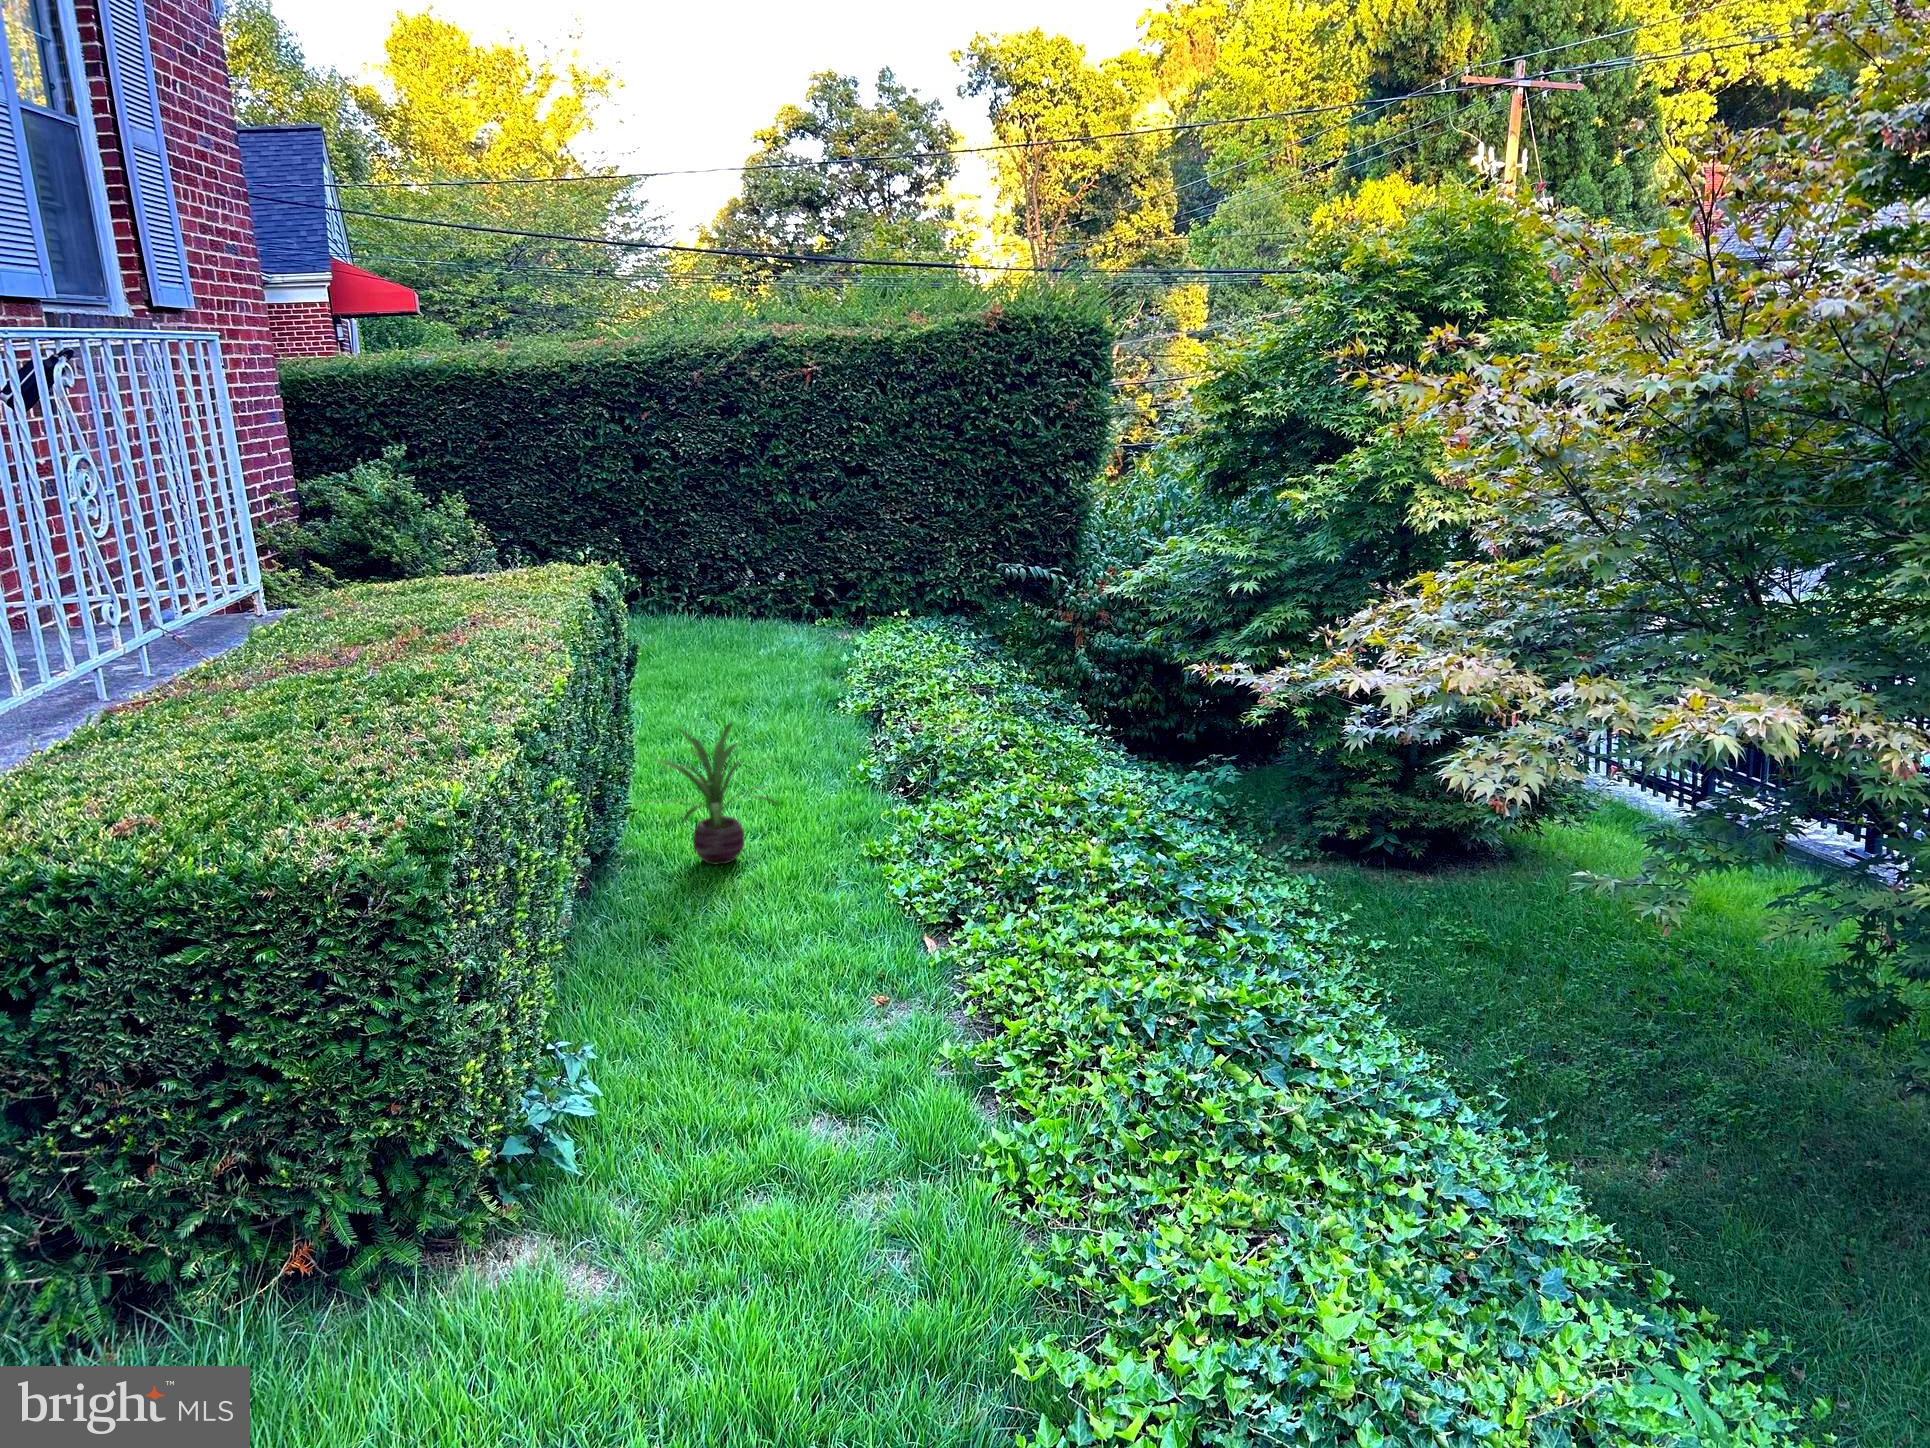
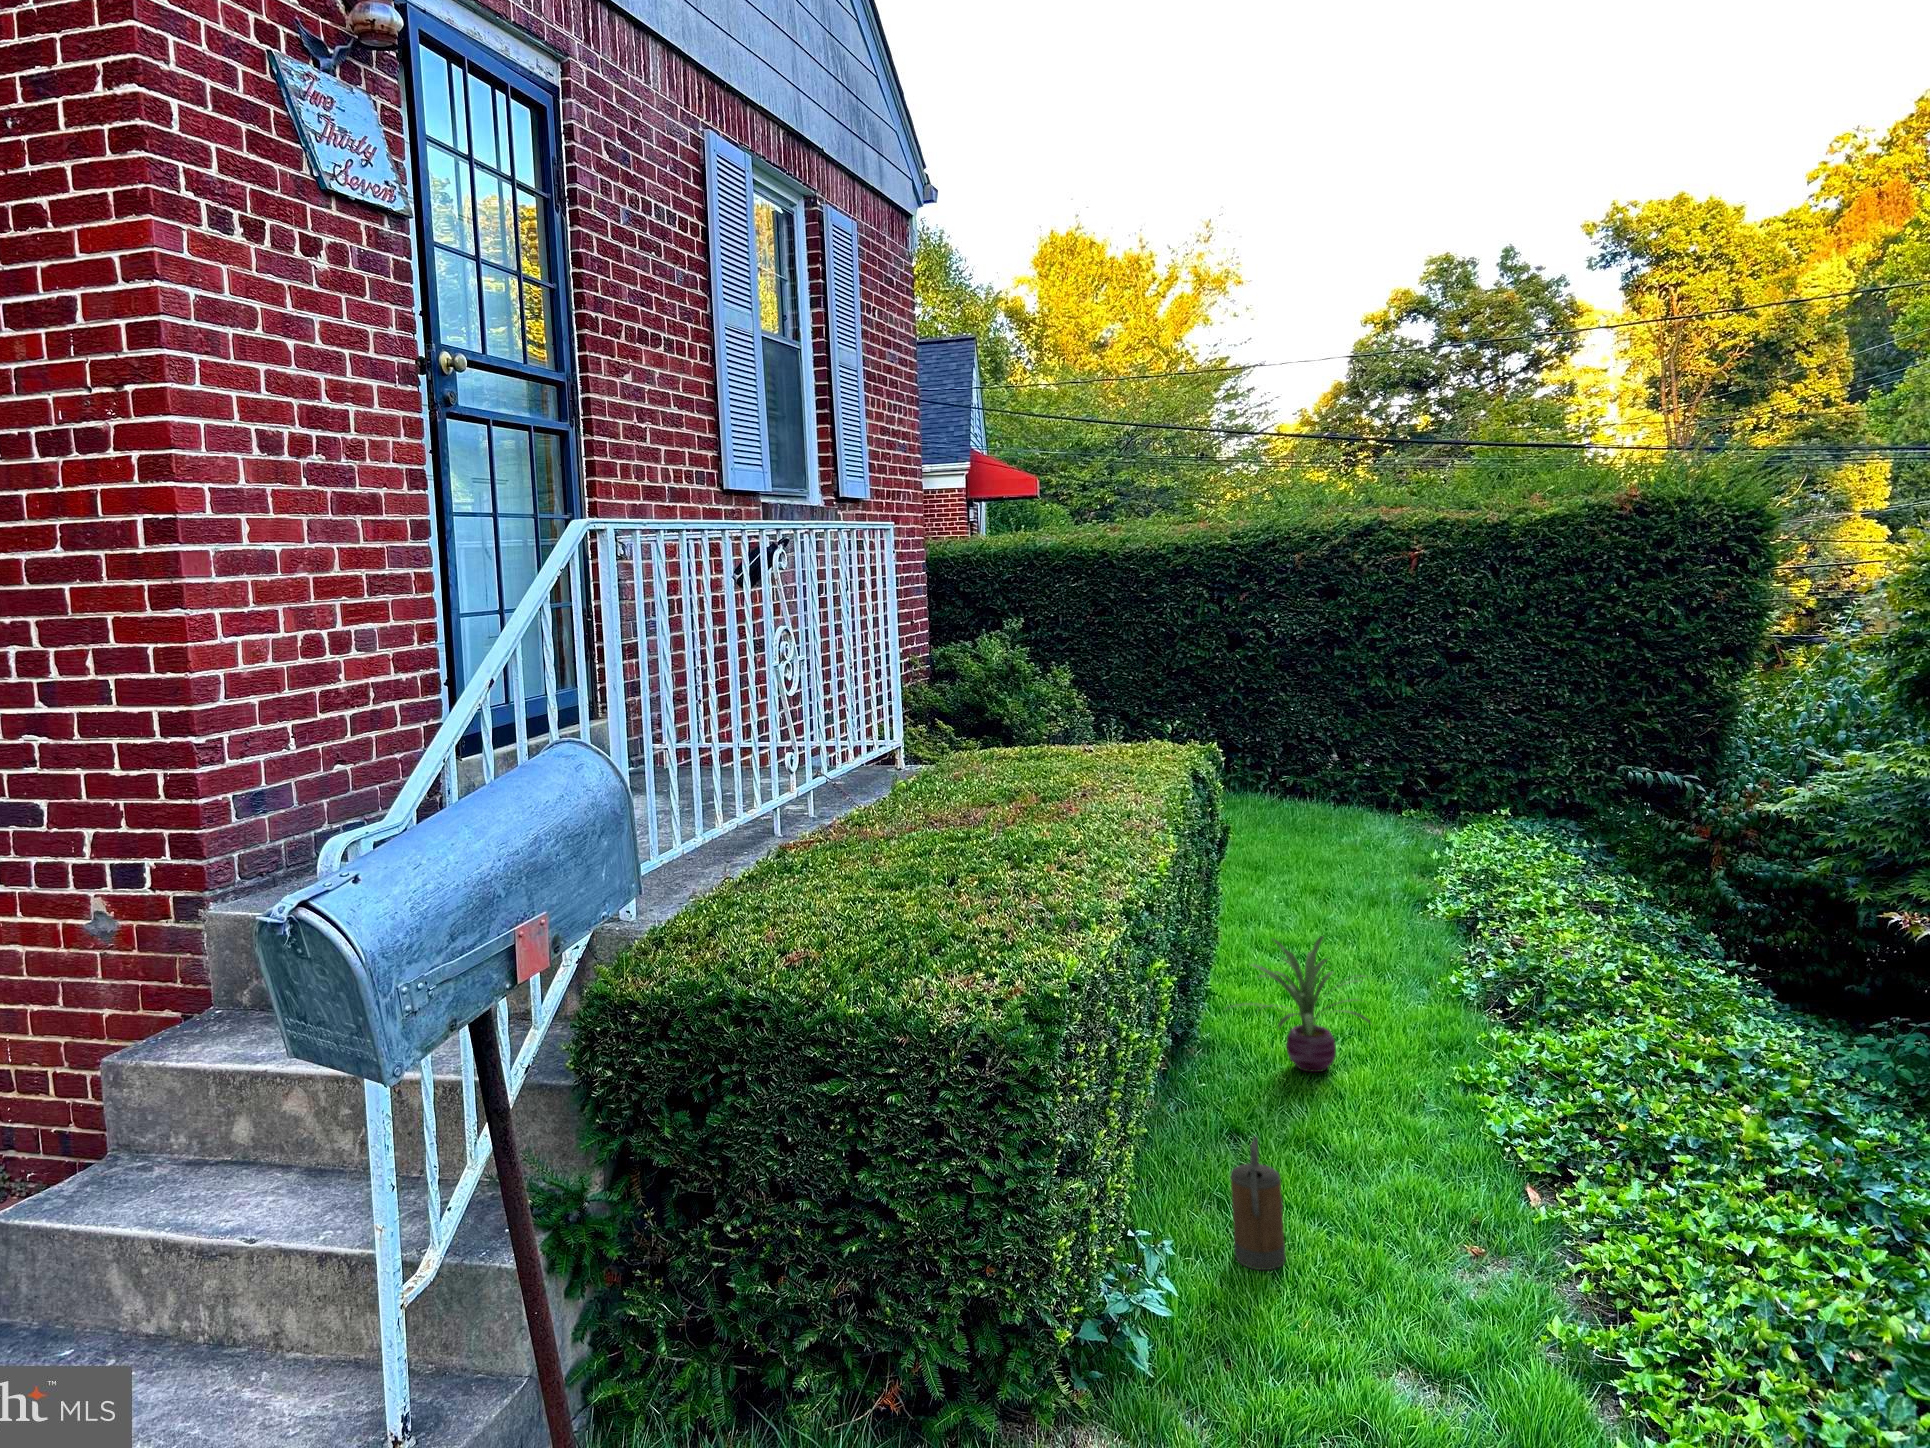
watering can: none [623,925,685,1065] -> present [1230,1136,1286,1270]

